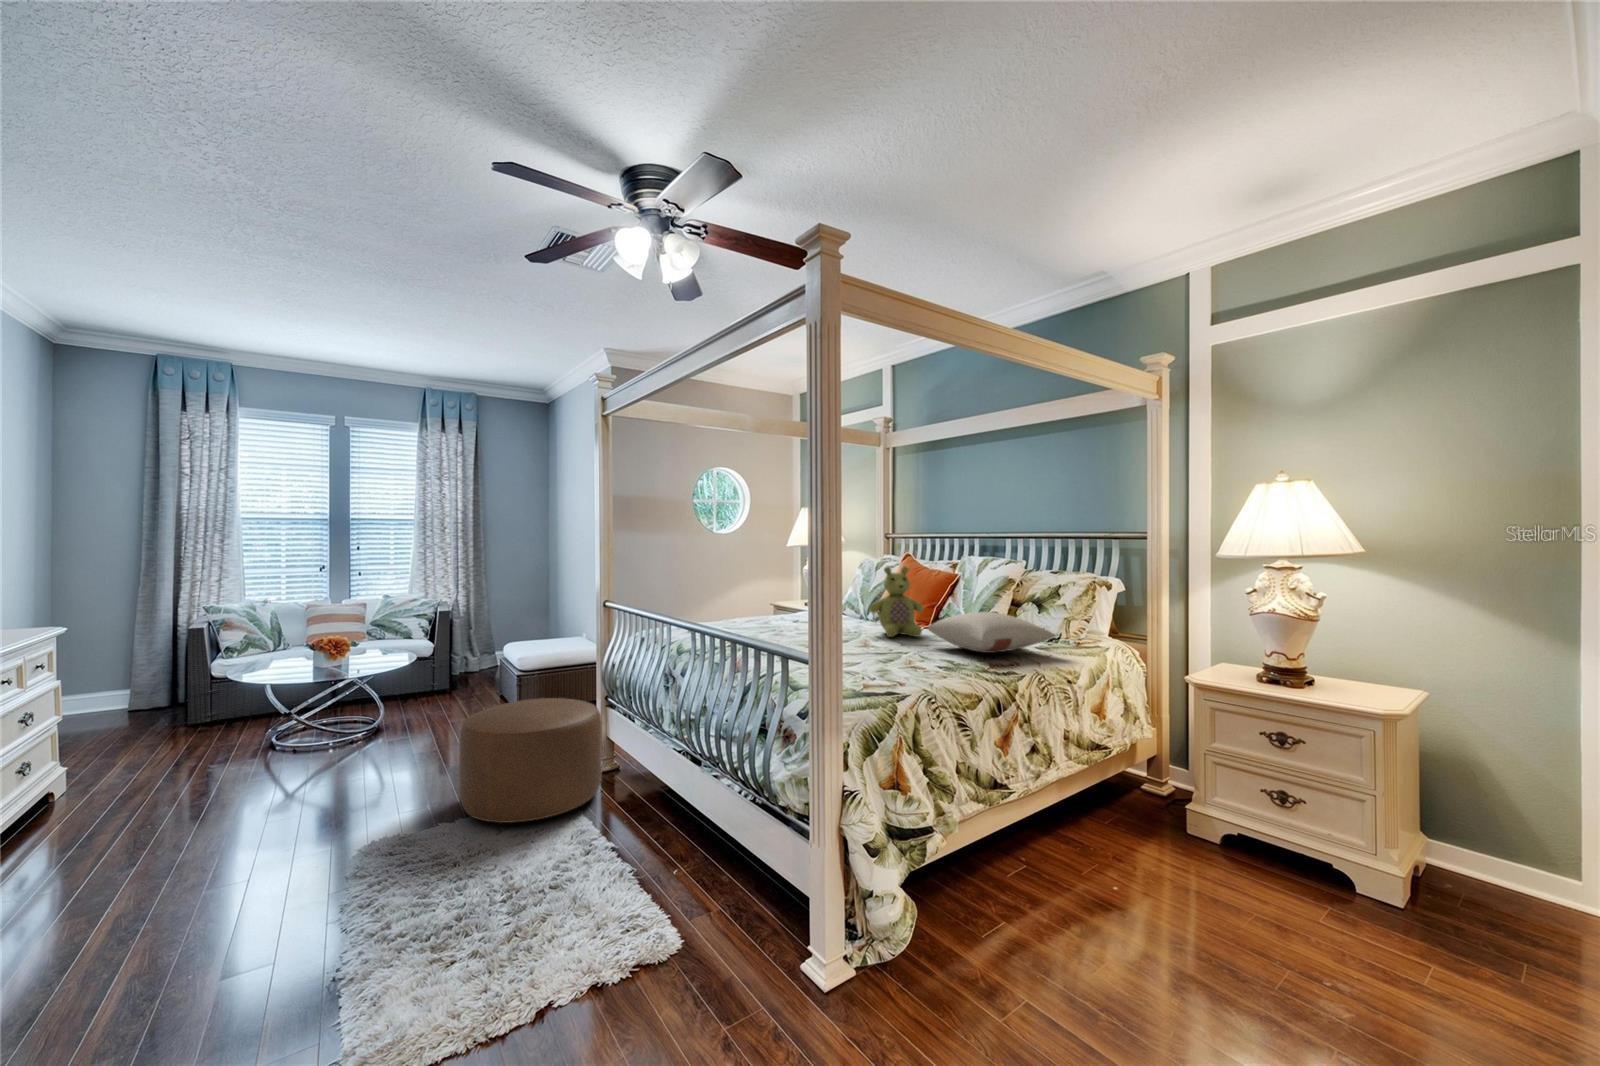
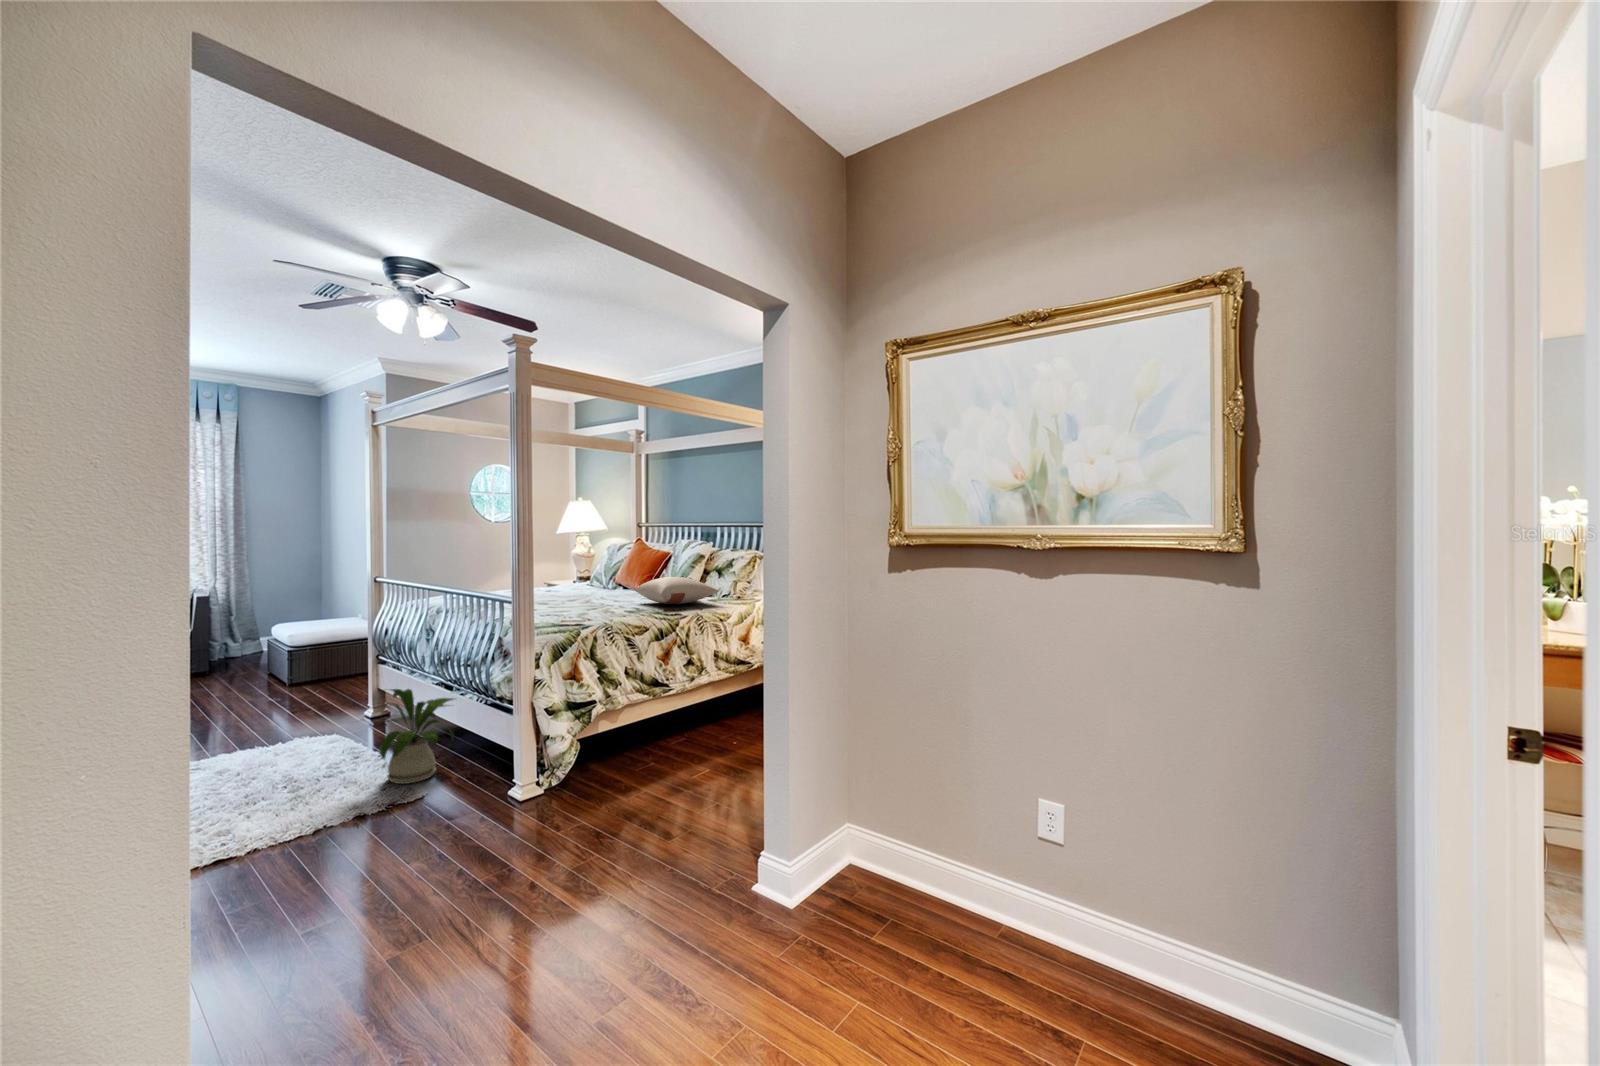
stuffed bear: present [869,567,923,637] -> none [599,547,642,599]
ottoman: present [459,698,602,823] -> none [240,655,370,746]
house plant: none [607,777,717,929] -> present [380,689,454,784]

